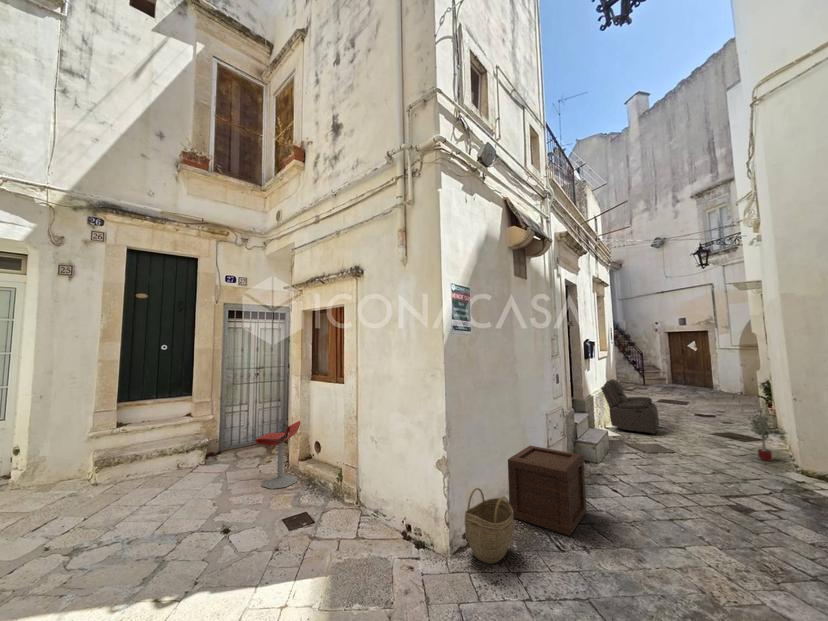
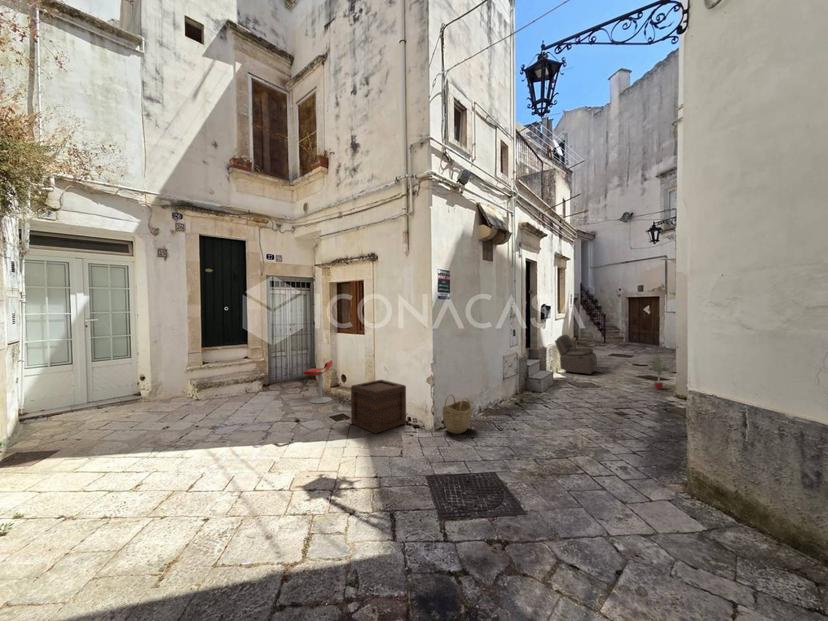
wooden crate: present [508,446,587,536] -> present [351,380,406,434]

